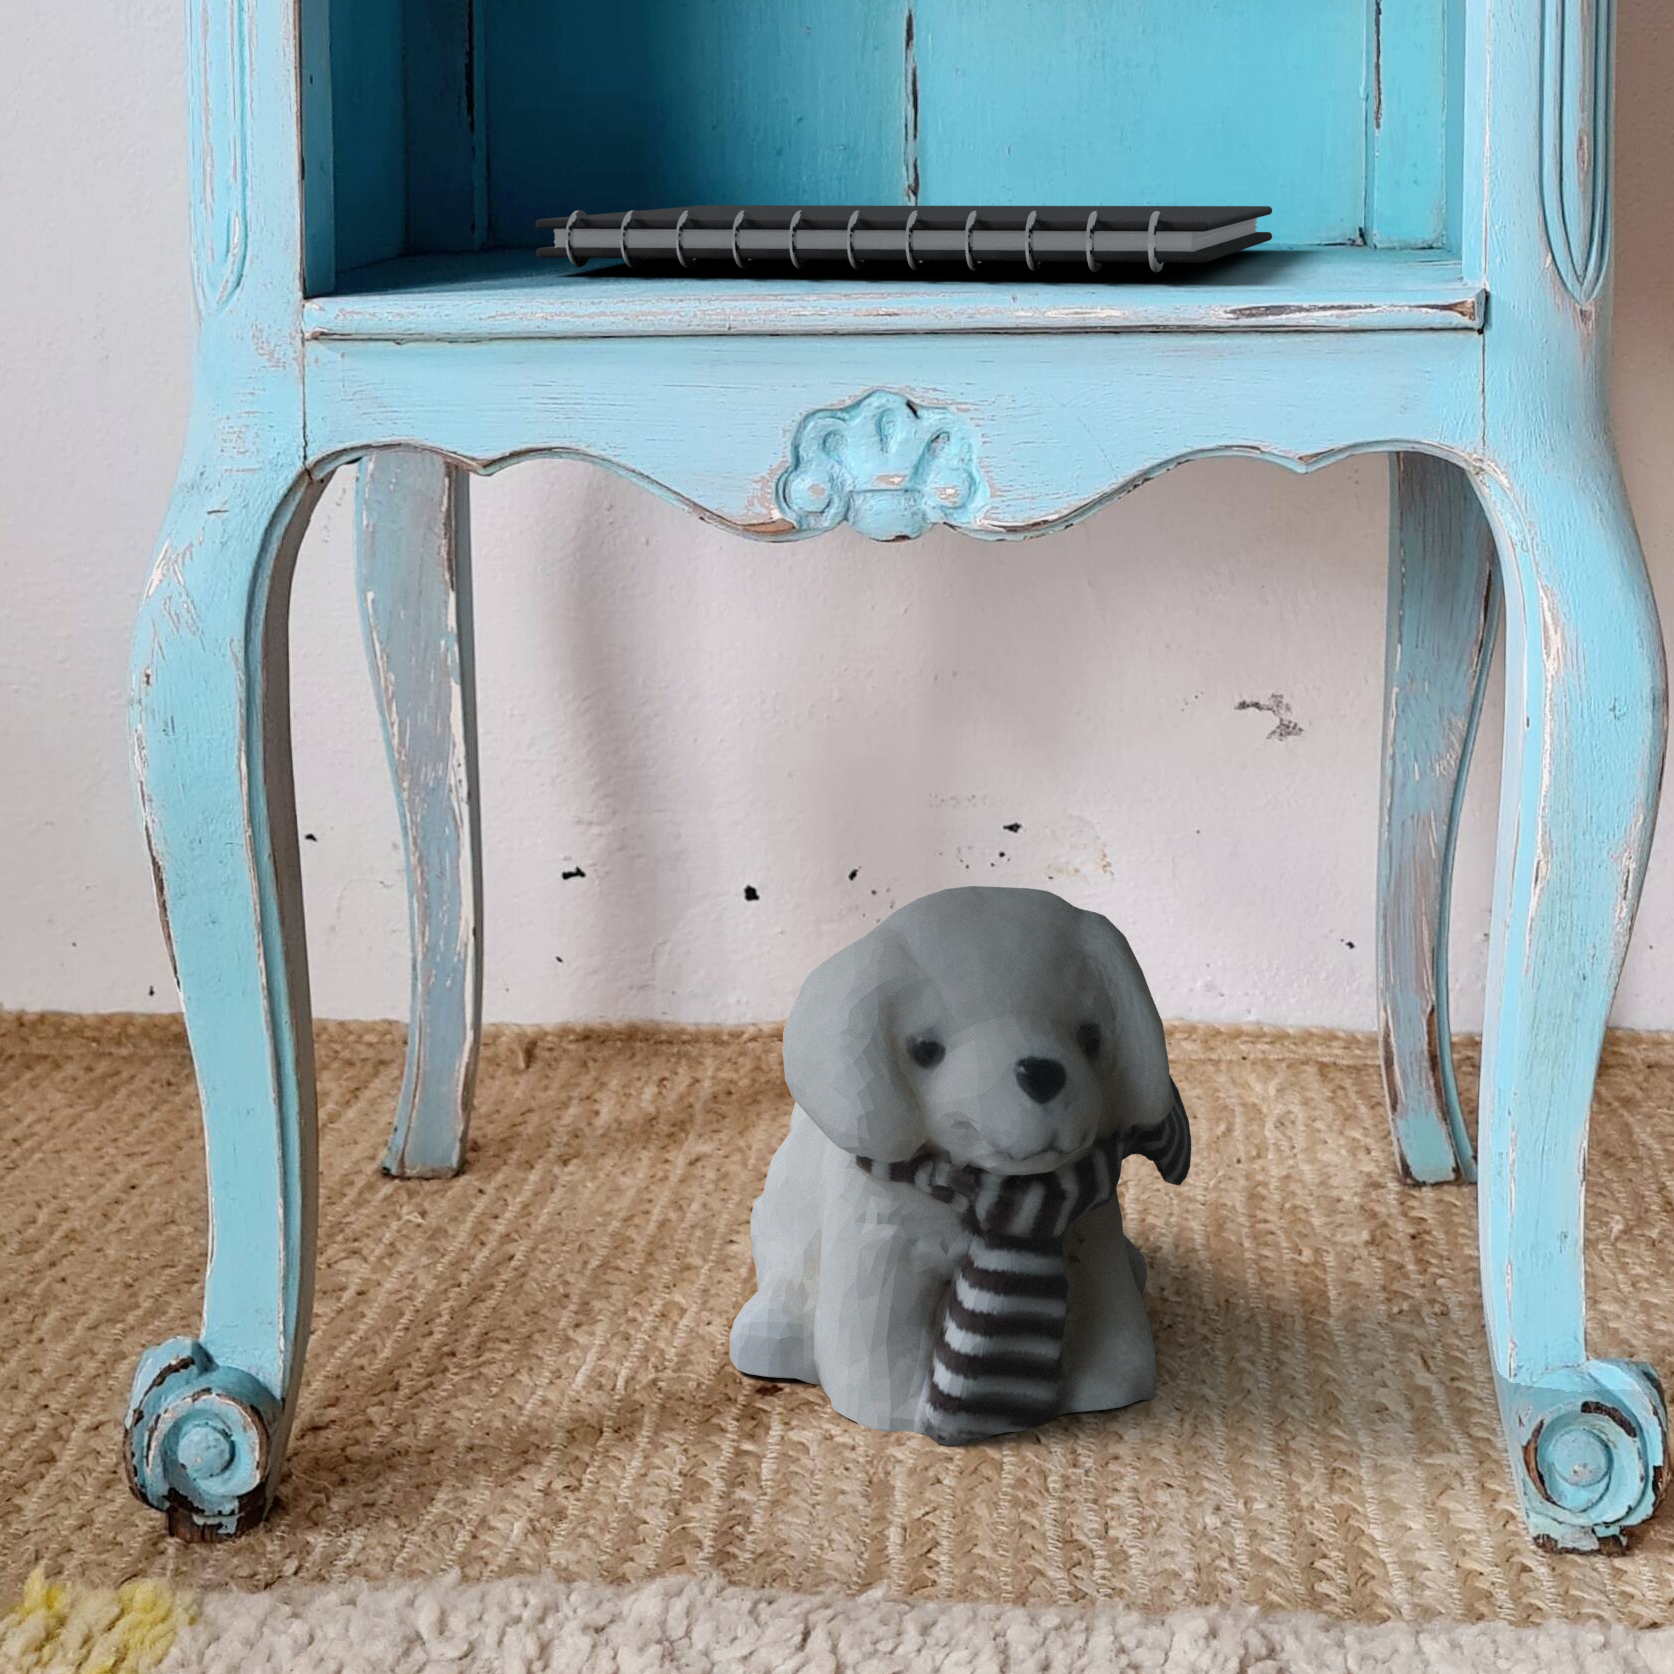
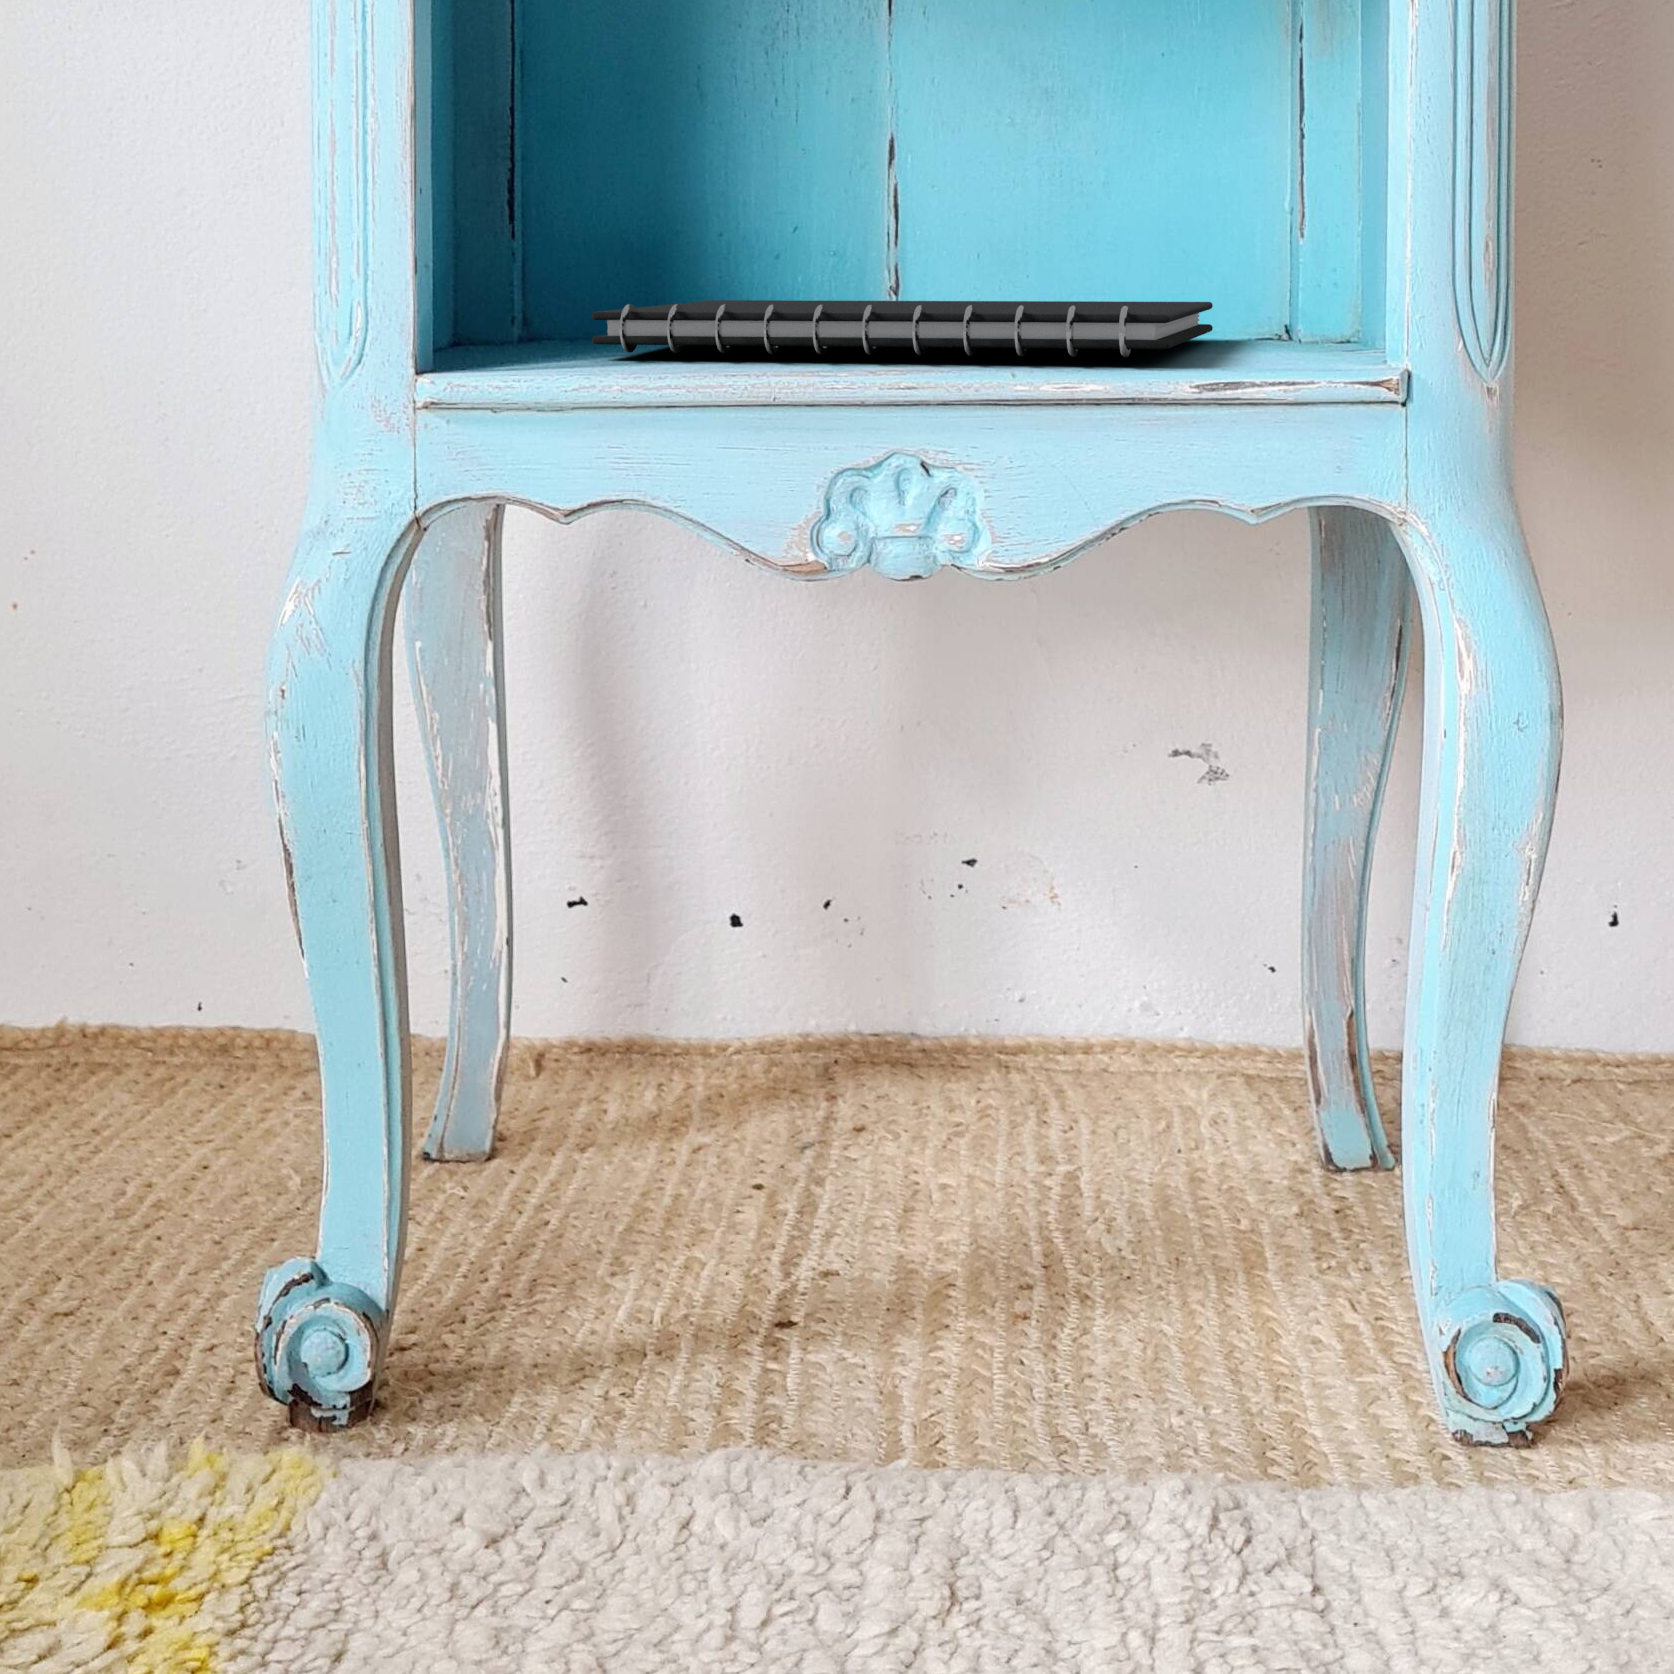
plush toy: present [730,886,1191,1446] -> none [750,887,1147,1365]

